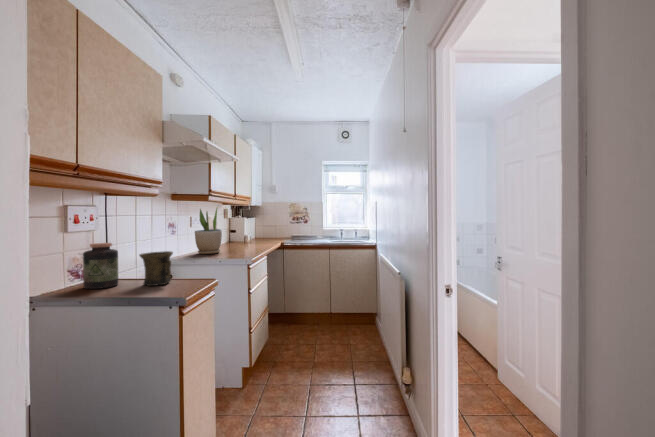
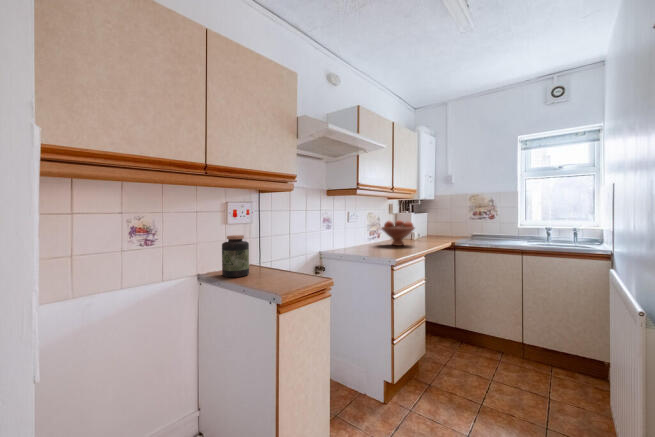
potted plant: present [195,209,222,254] -> none [349,199,375,250]
fruit bowl: none [222,225,254,248] -> present [381,220,415,246]
mug: present [139,251,173,286] -> none [259,246,290,281]

